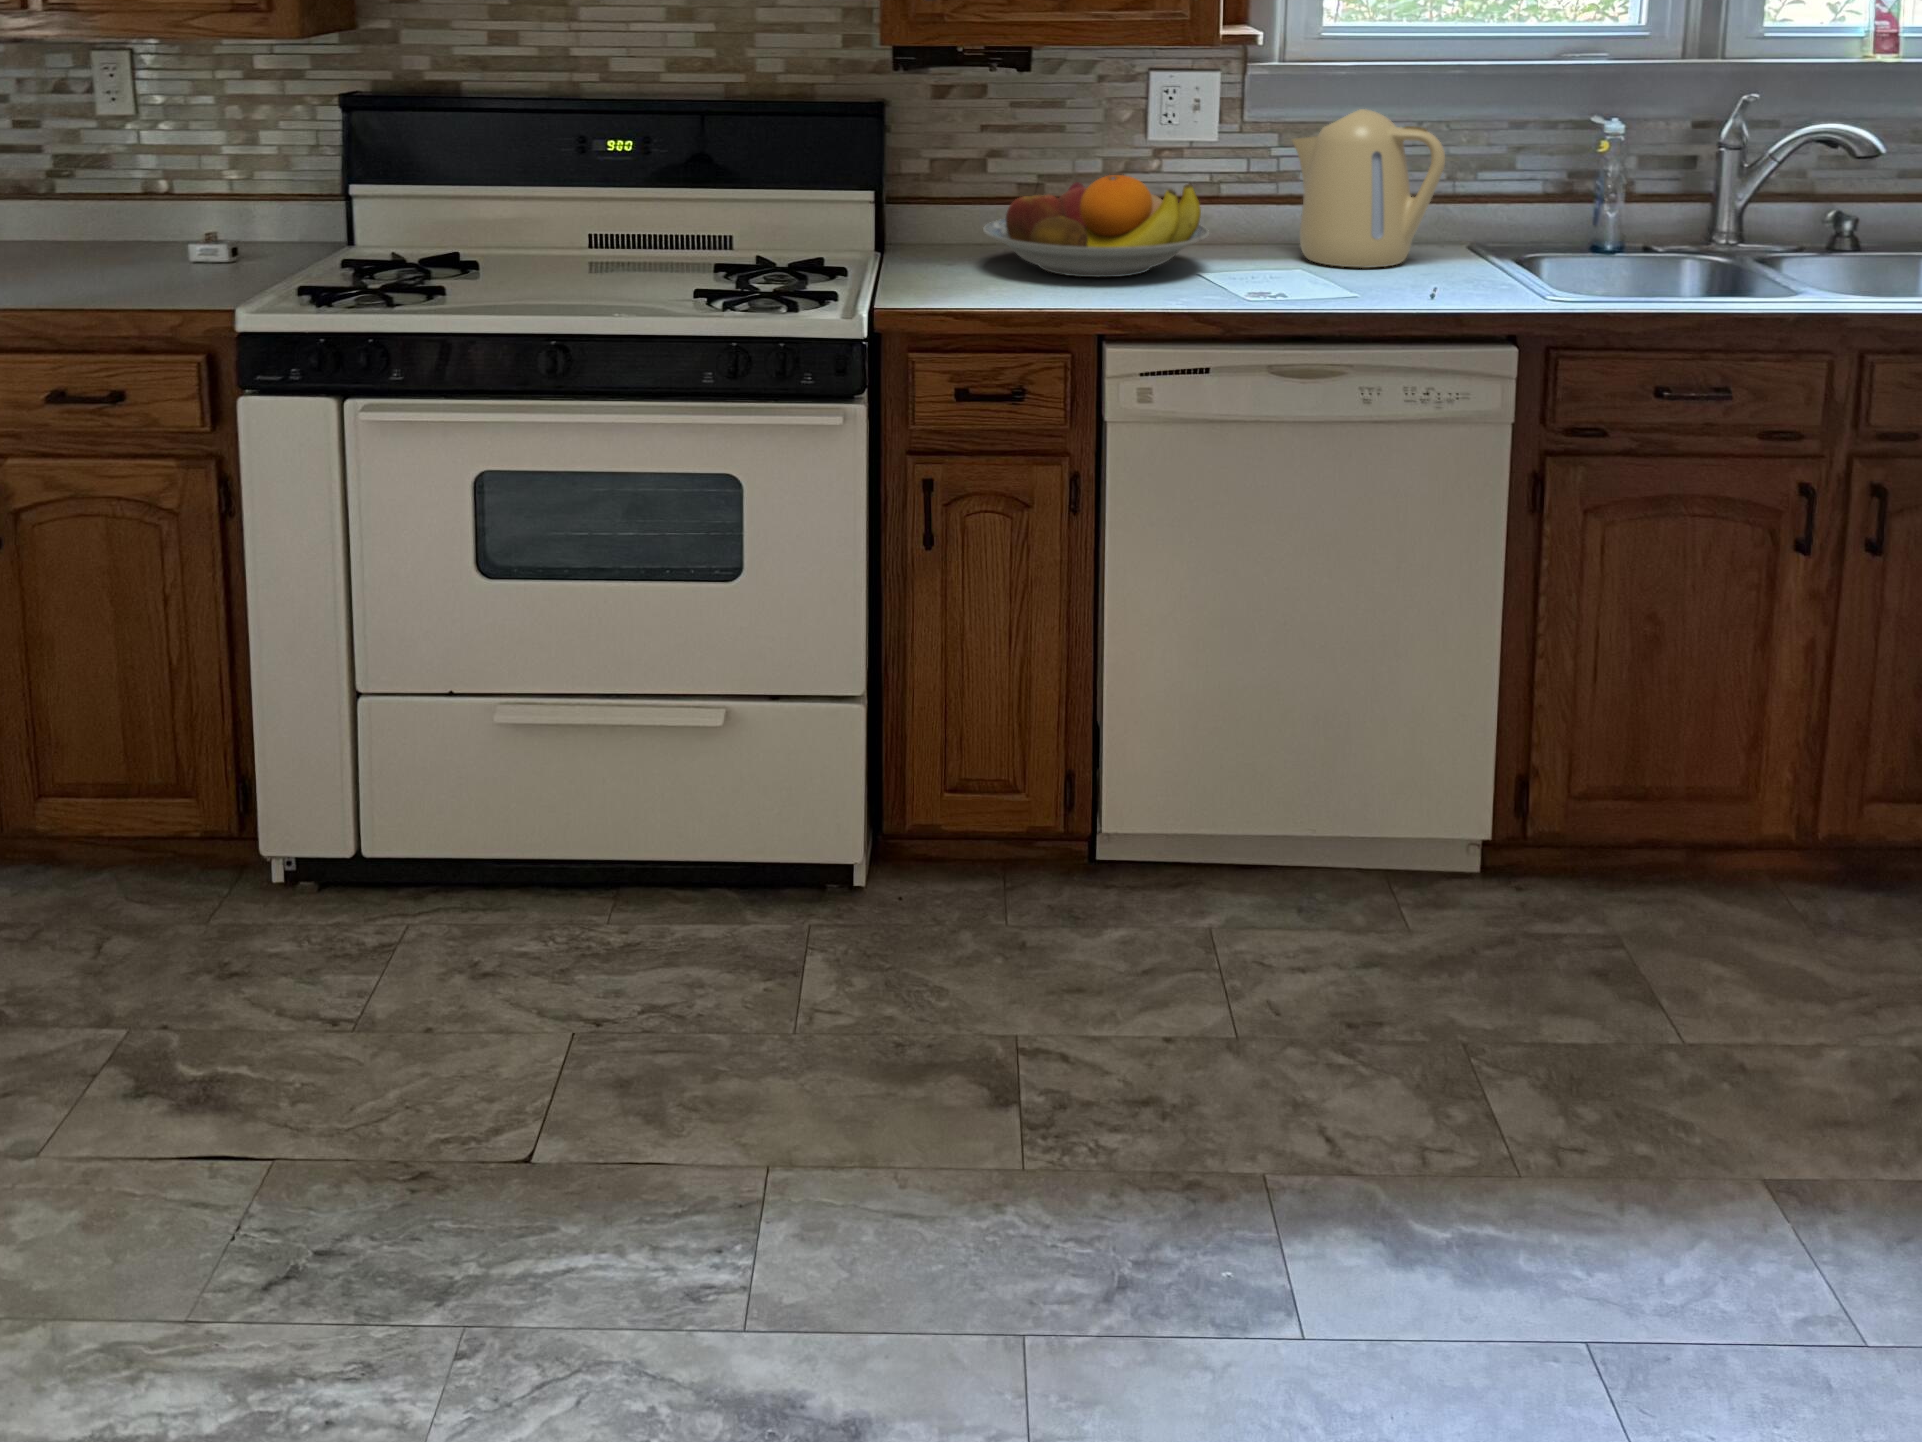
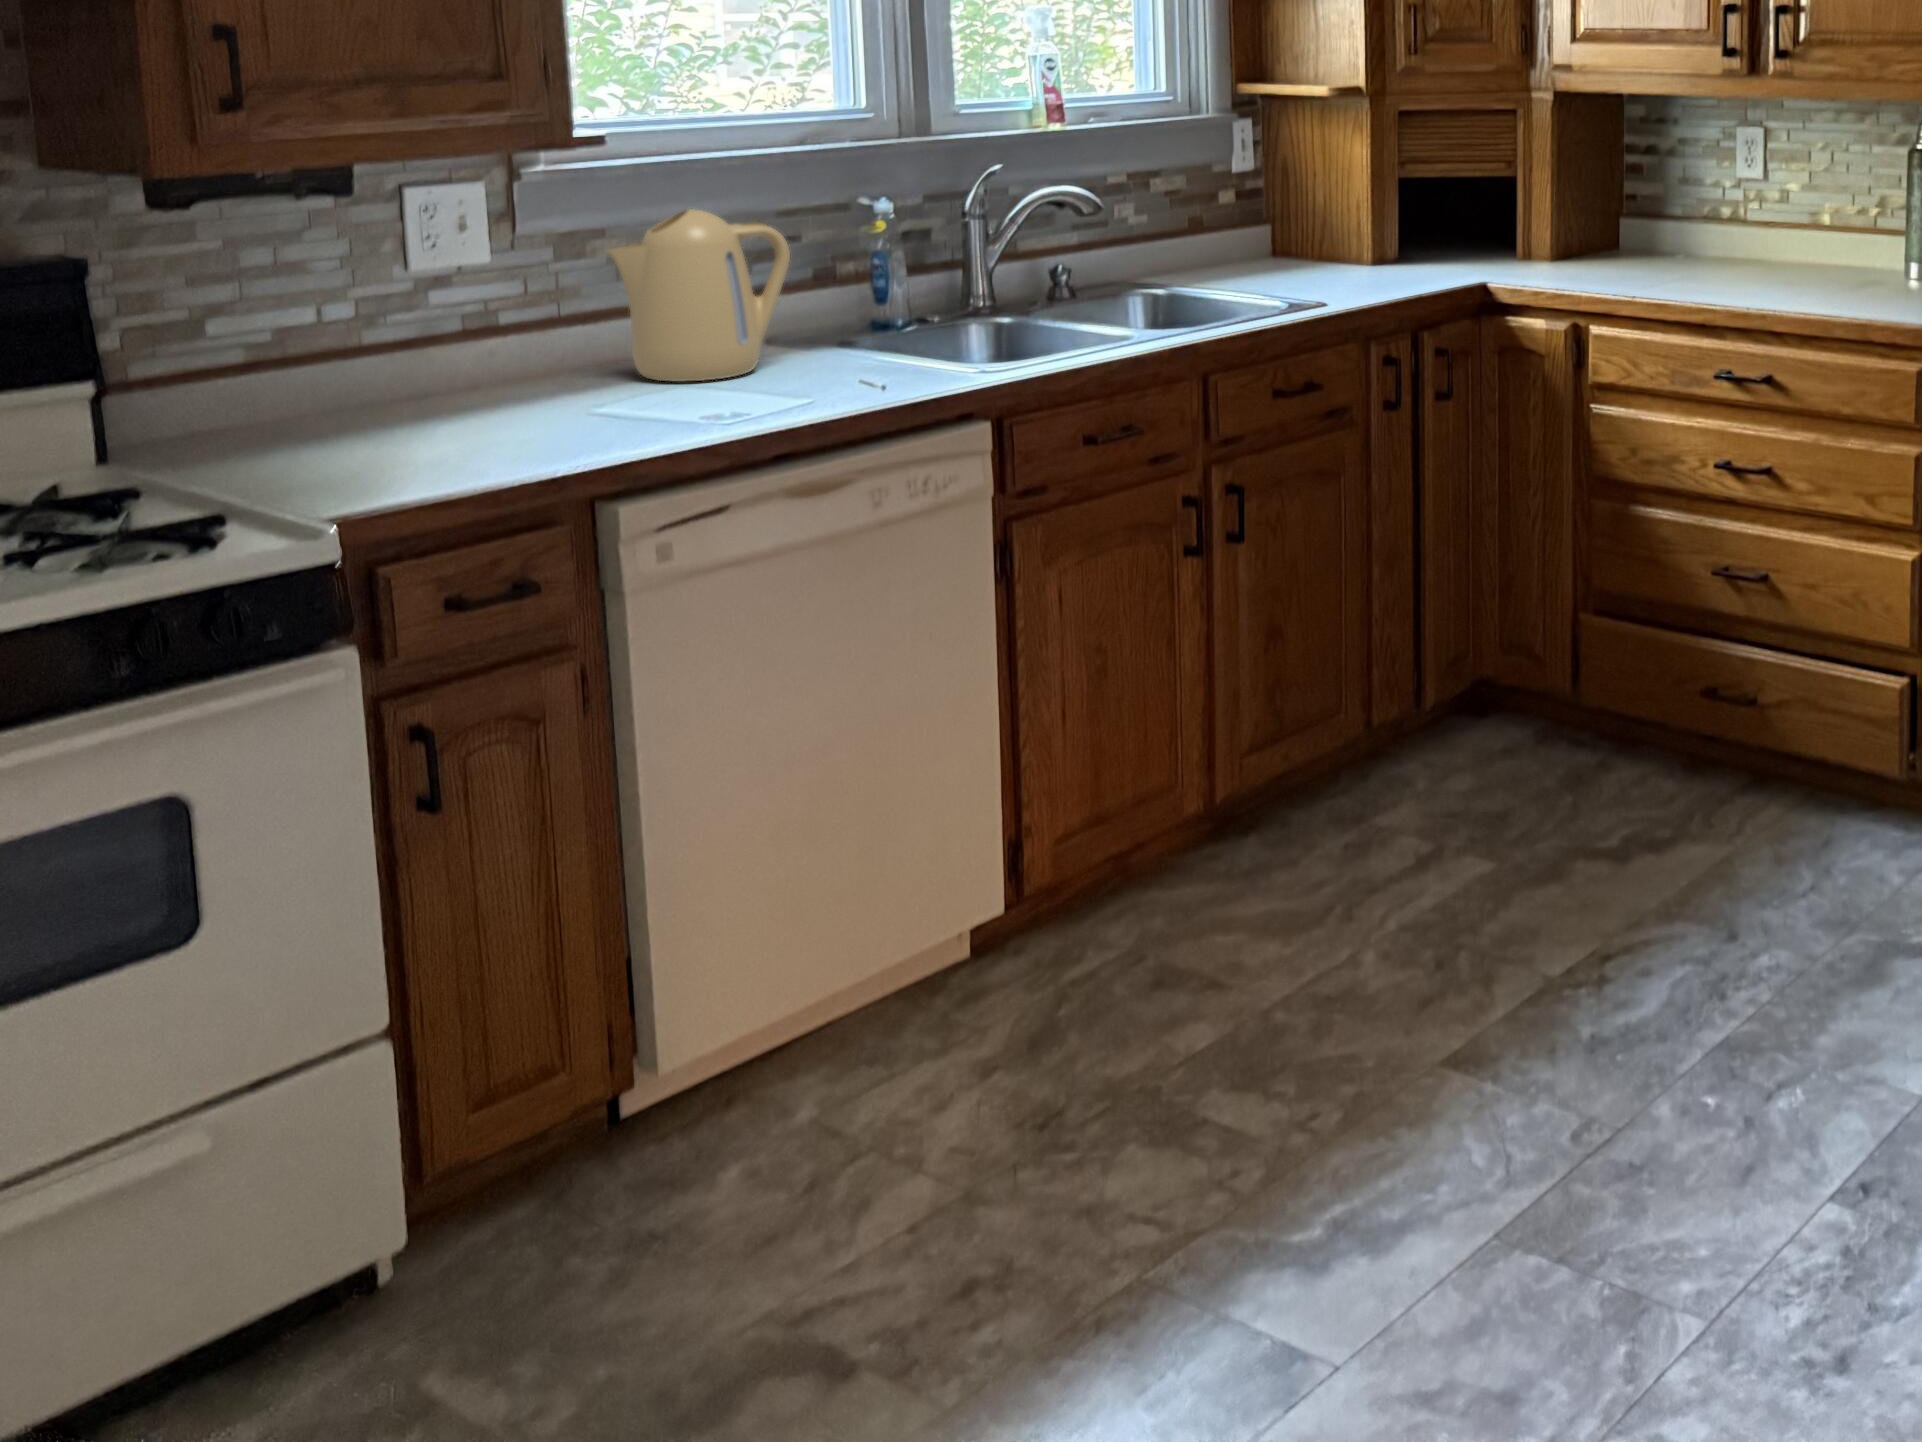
fruit bowl: present [983,175,1209,277] -> none [286,310,594,442]

